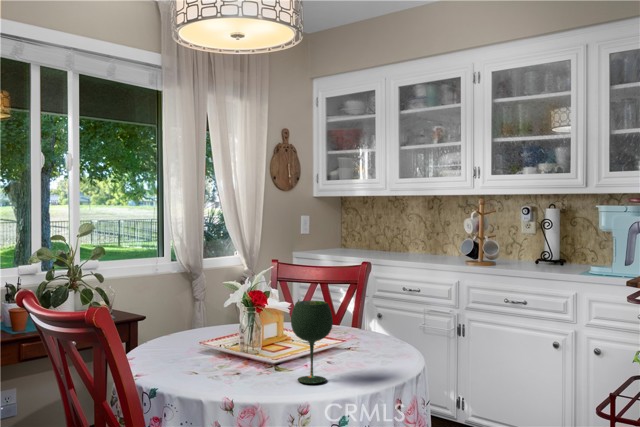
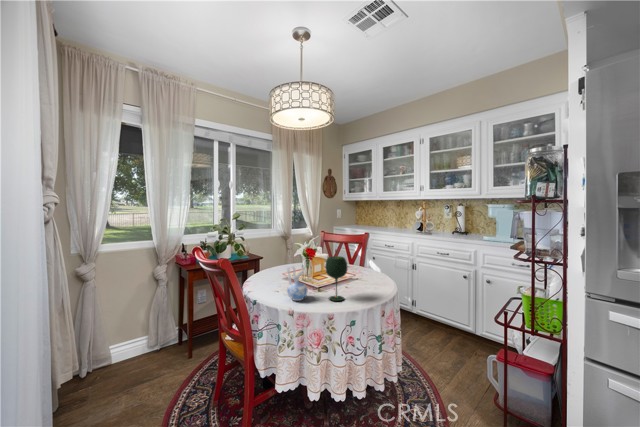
ceramic pitcher: none [218,318,257,385] -> present [287,266,308,301]

